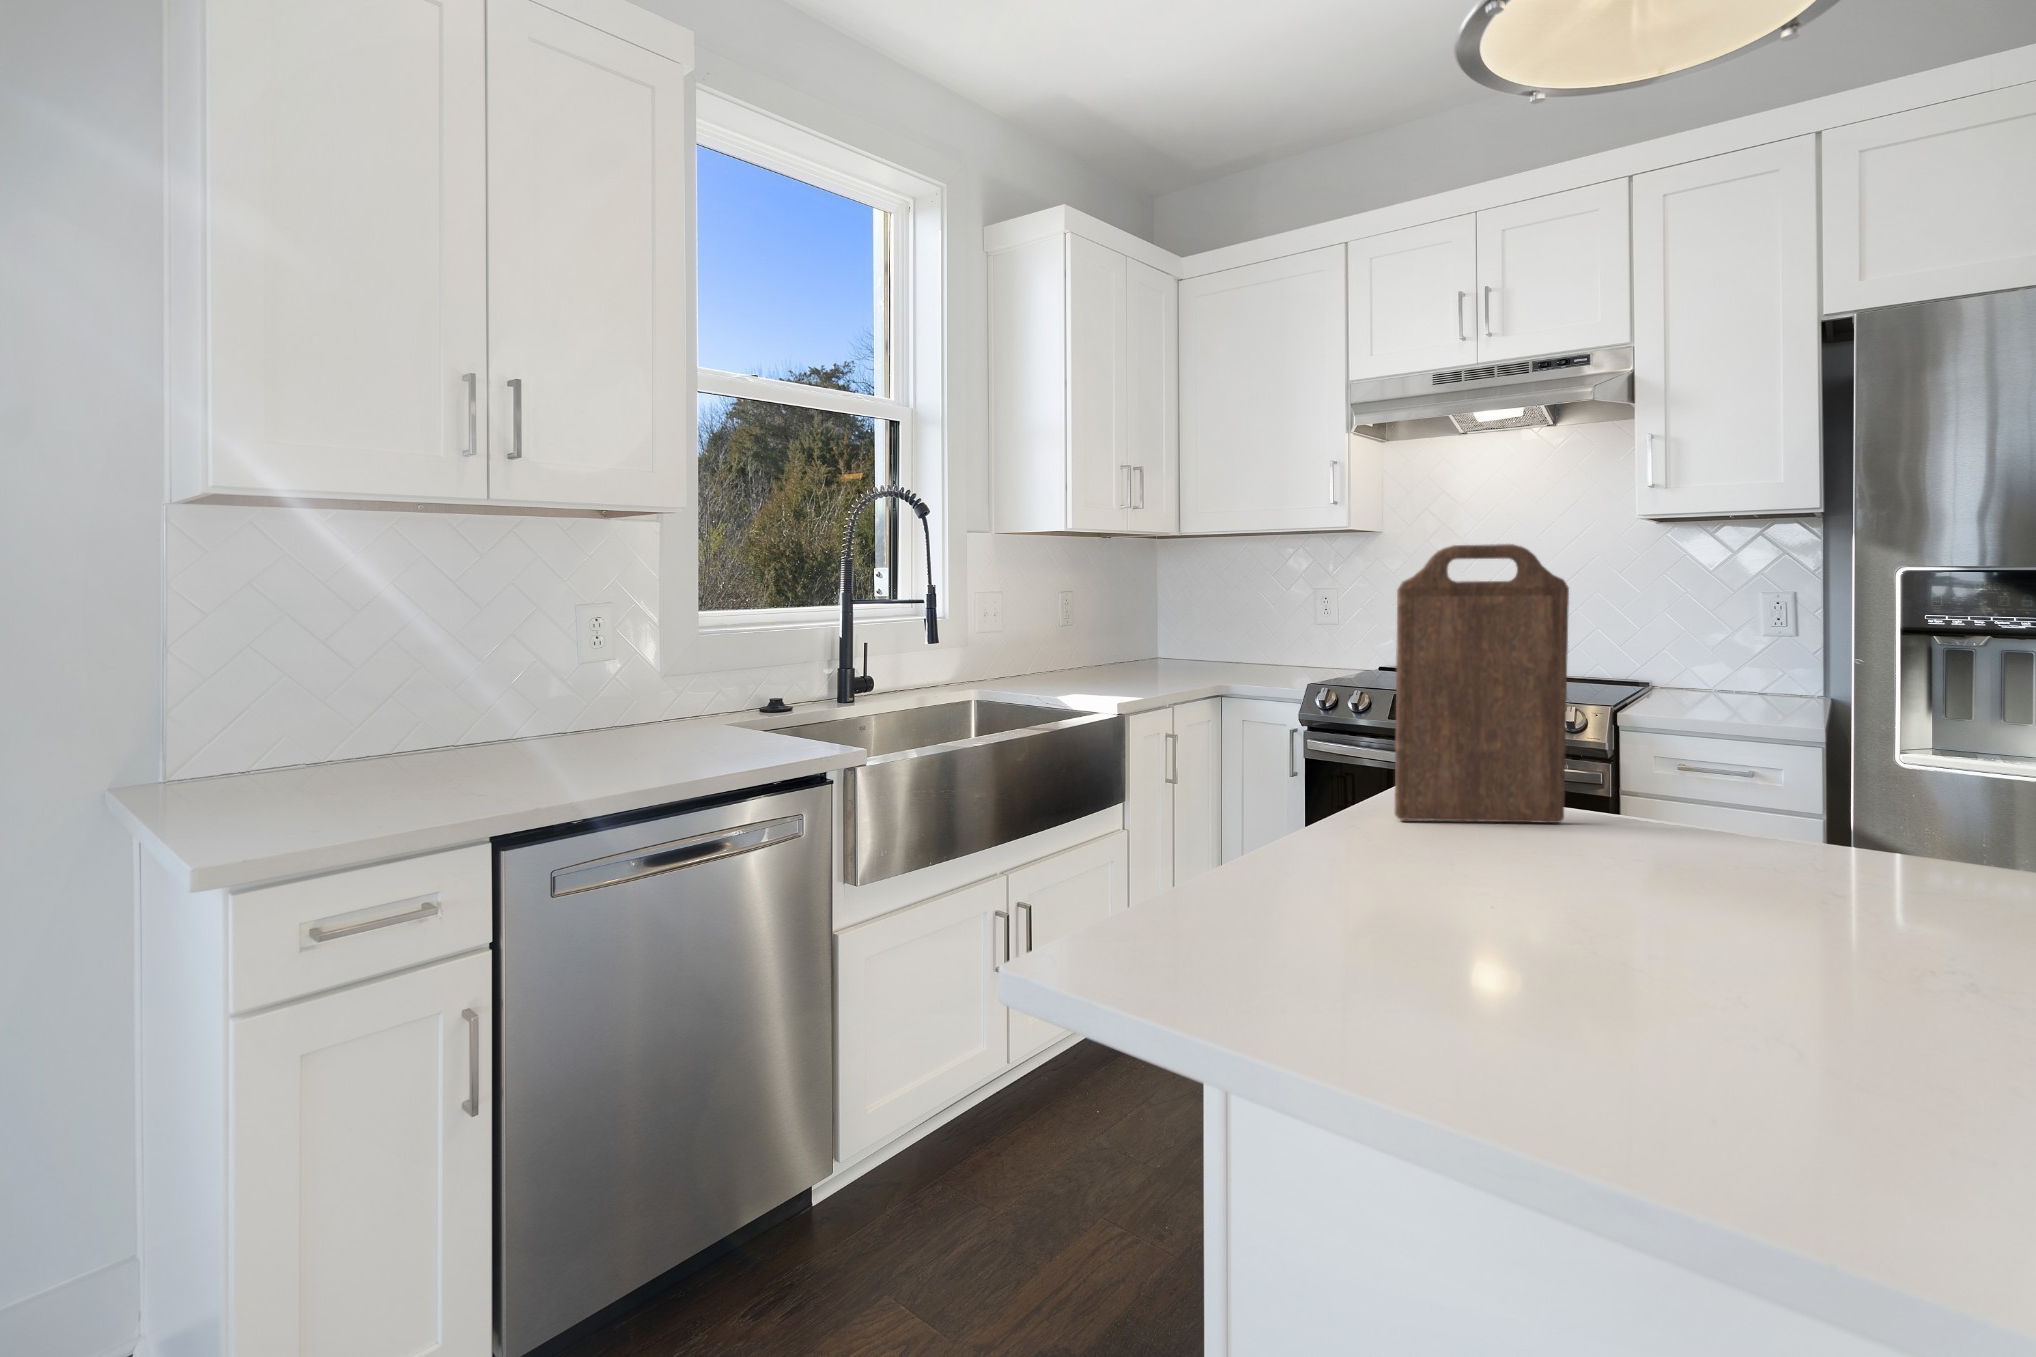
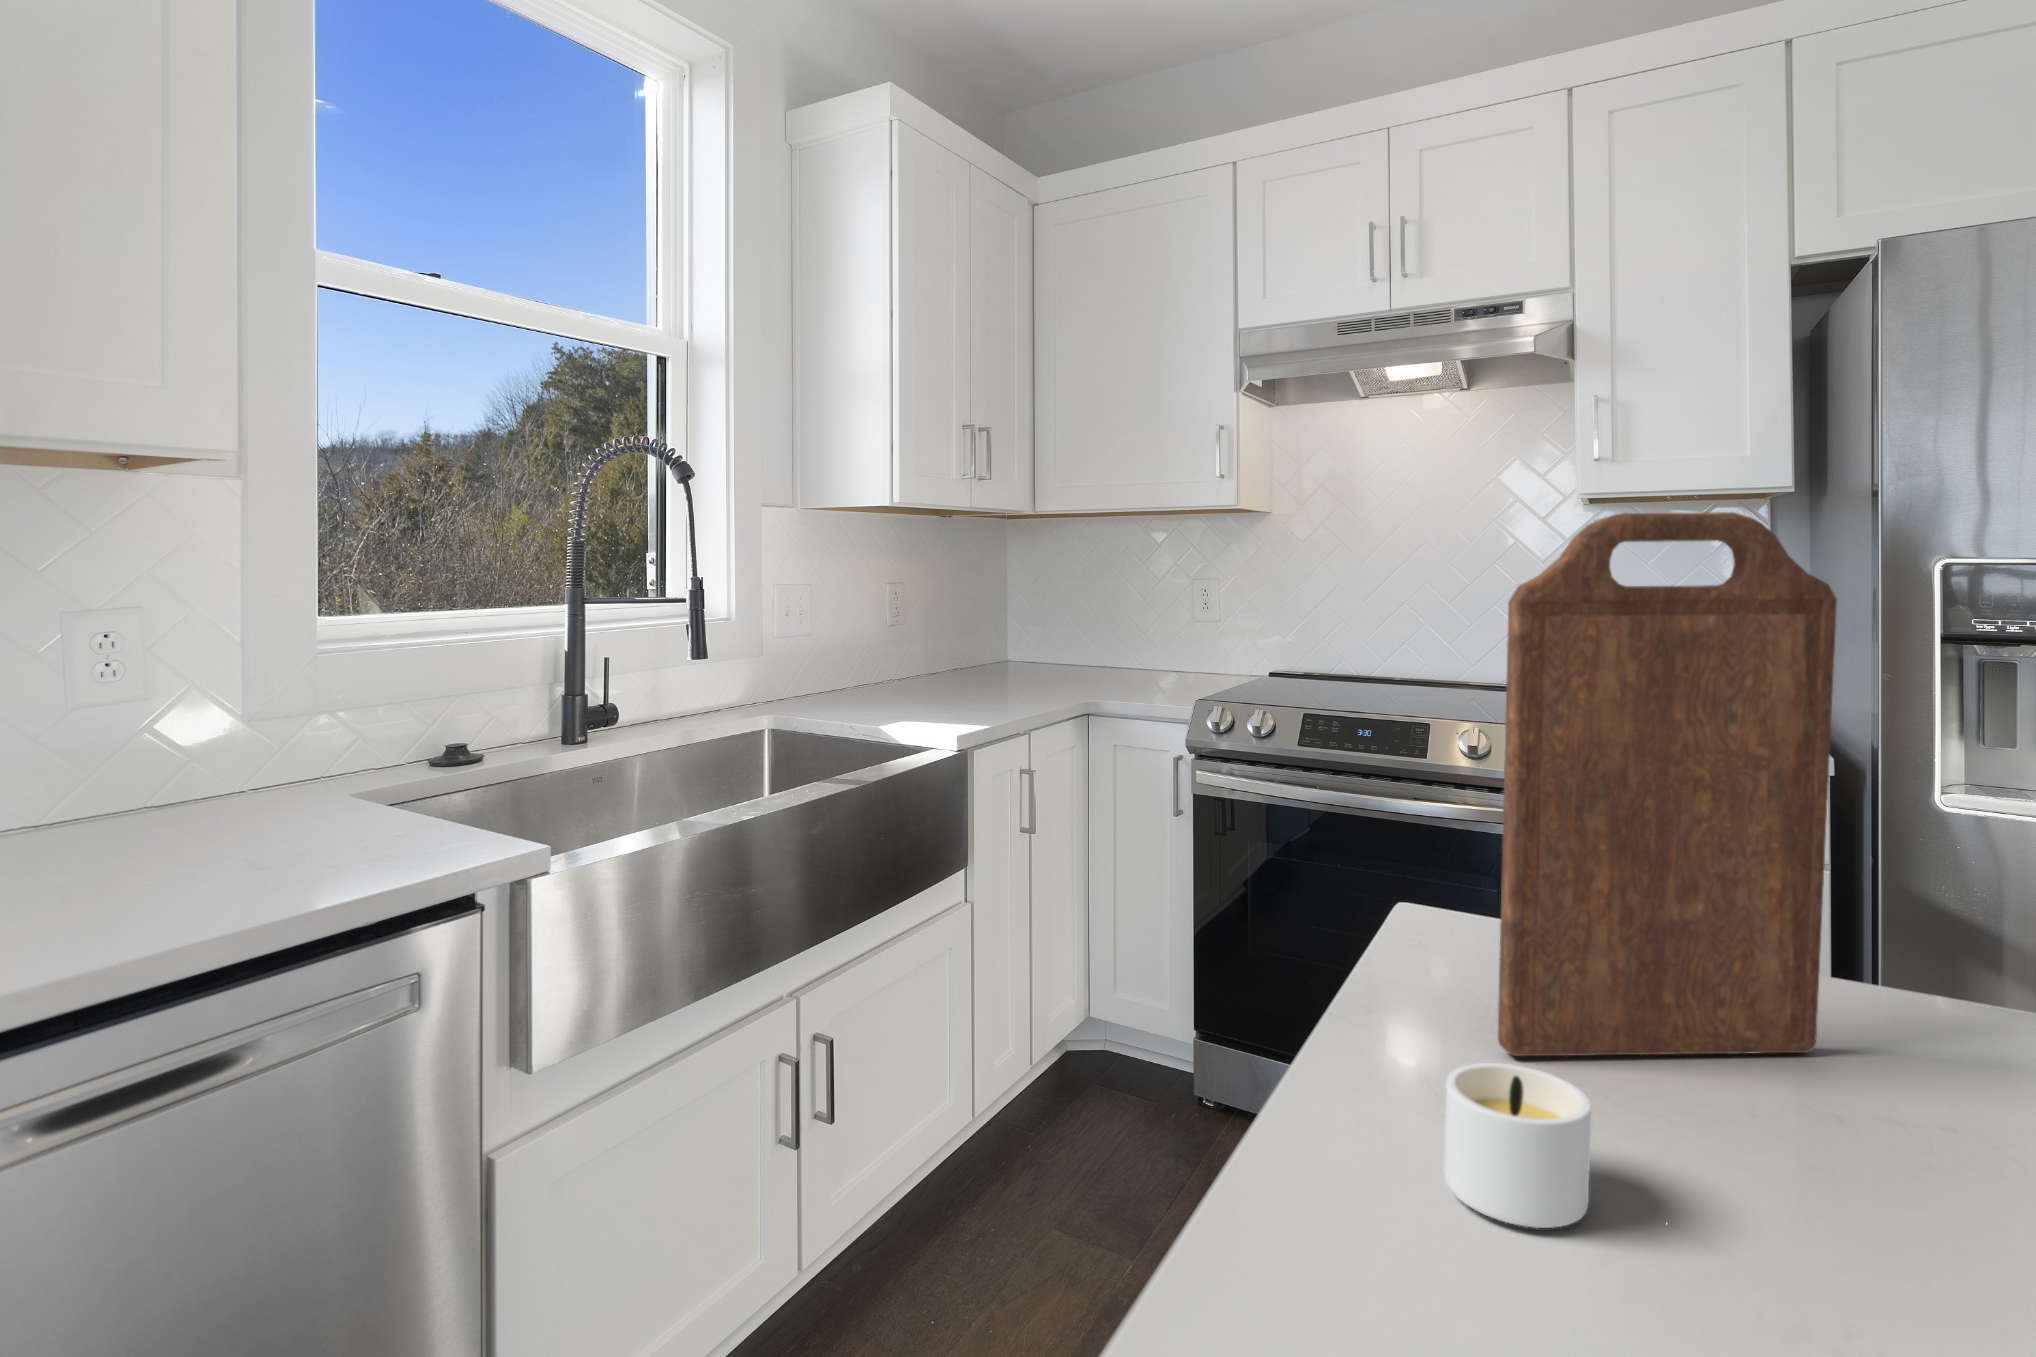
candle: none [1335,795,1425,855] -> present [1445,1063,1591,1228]

